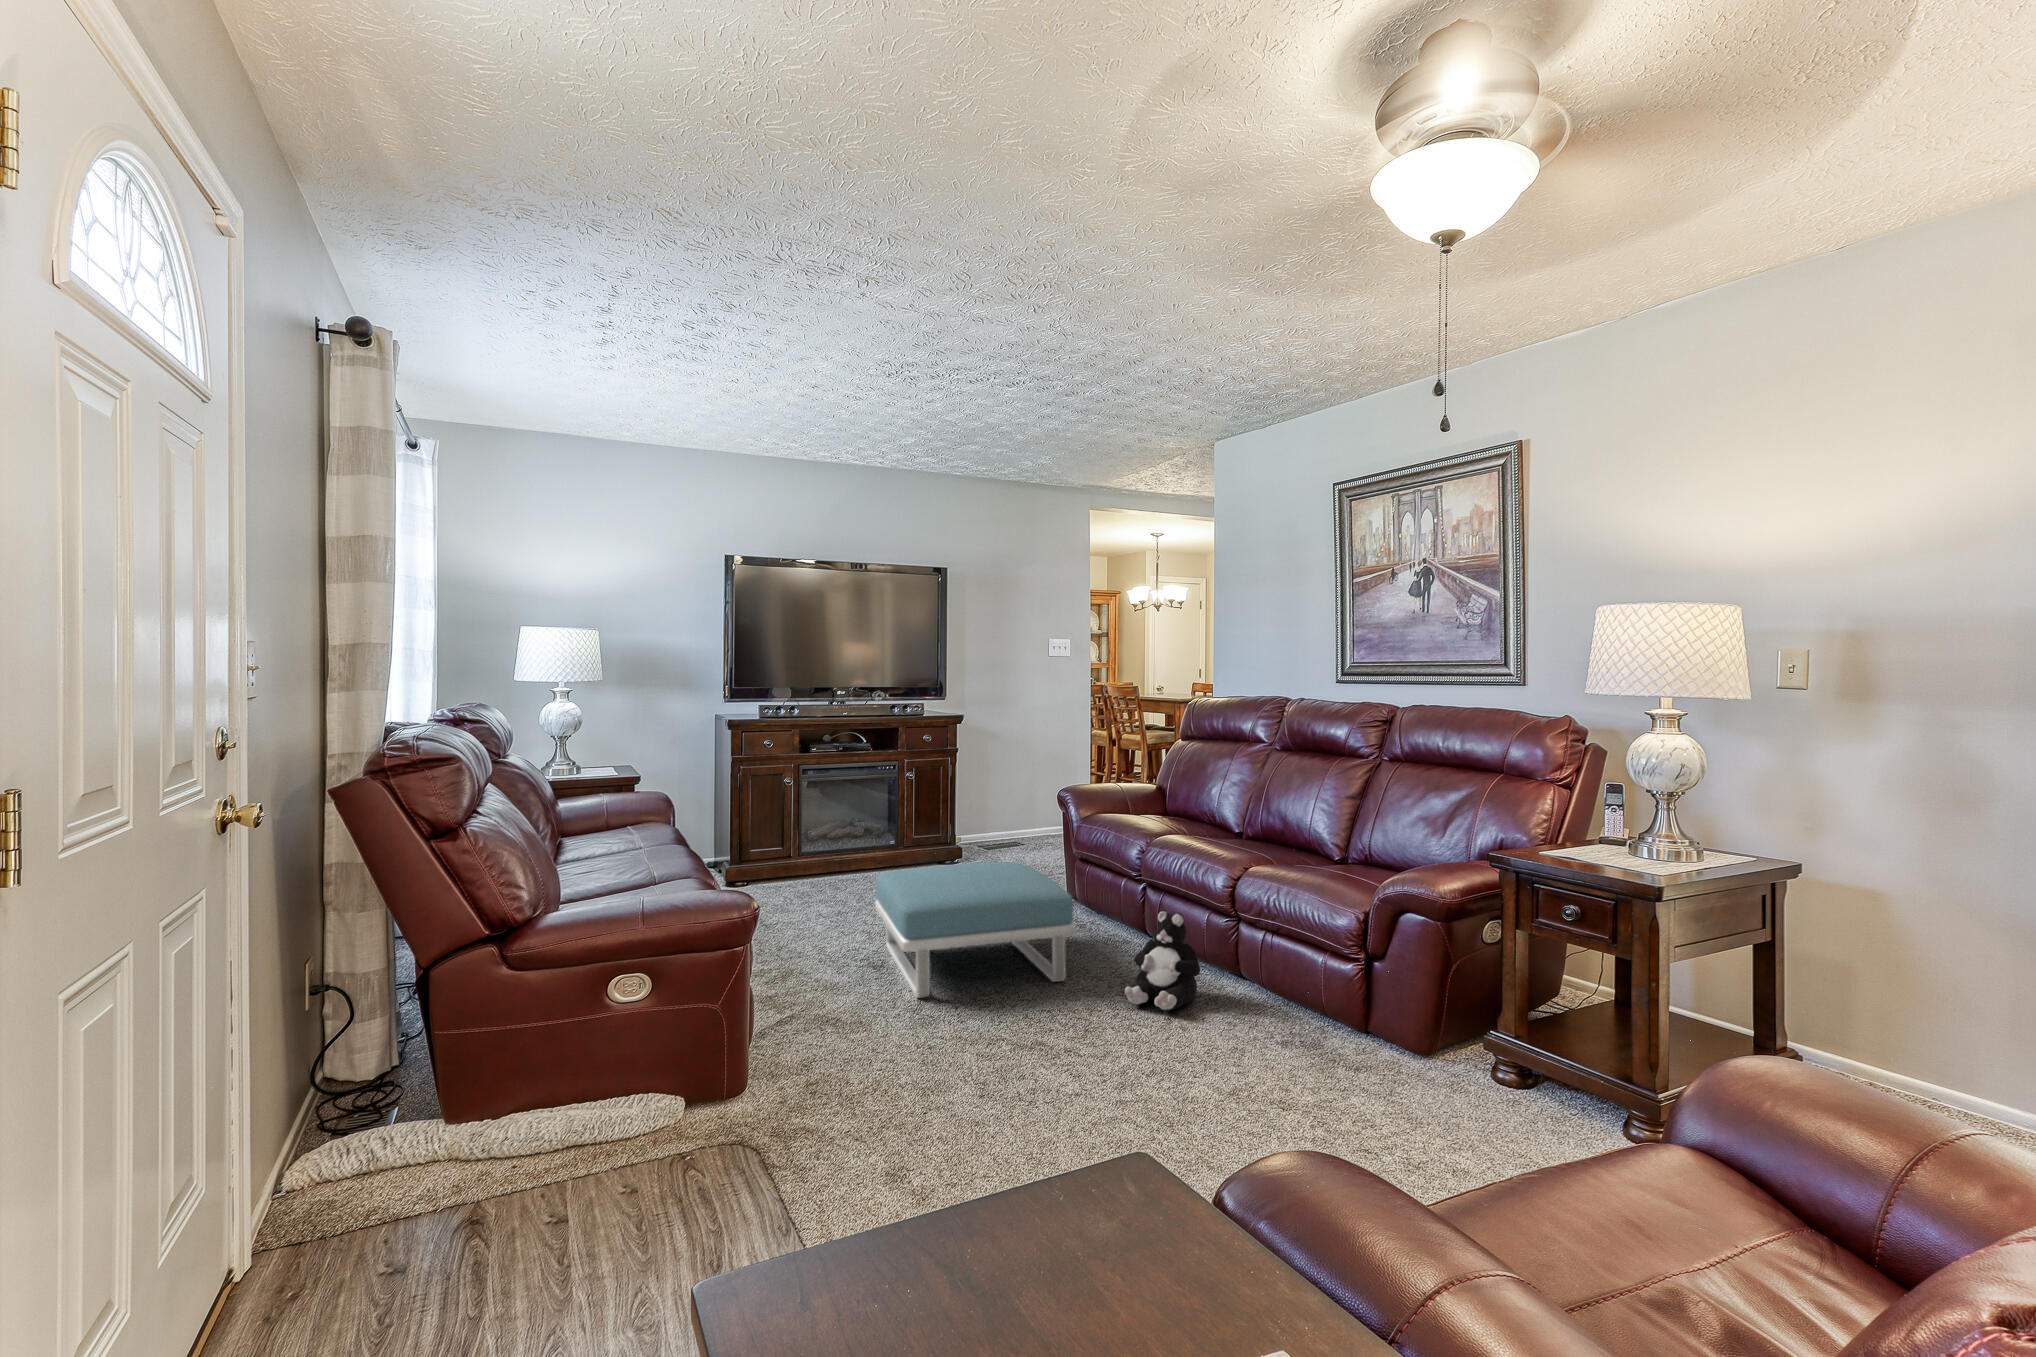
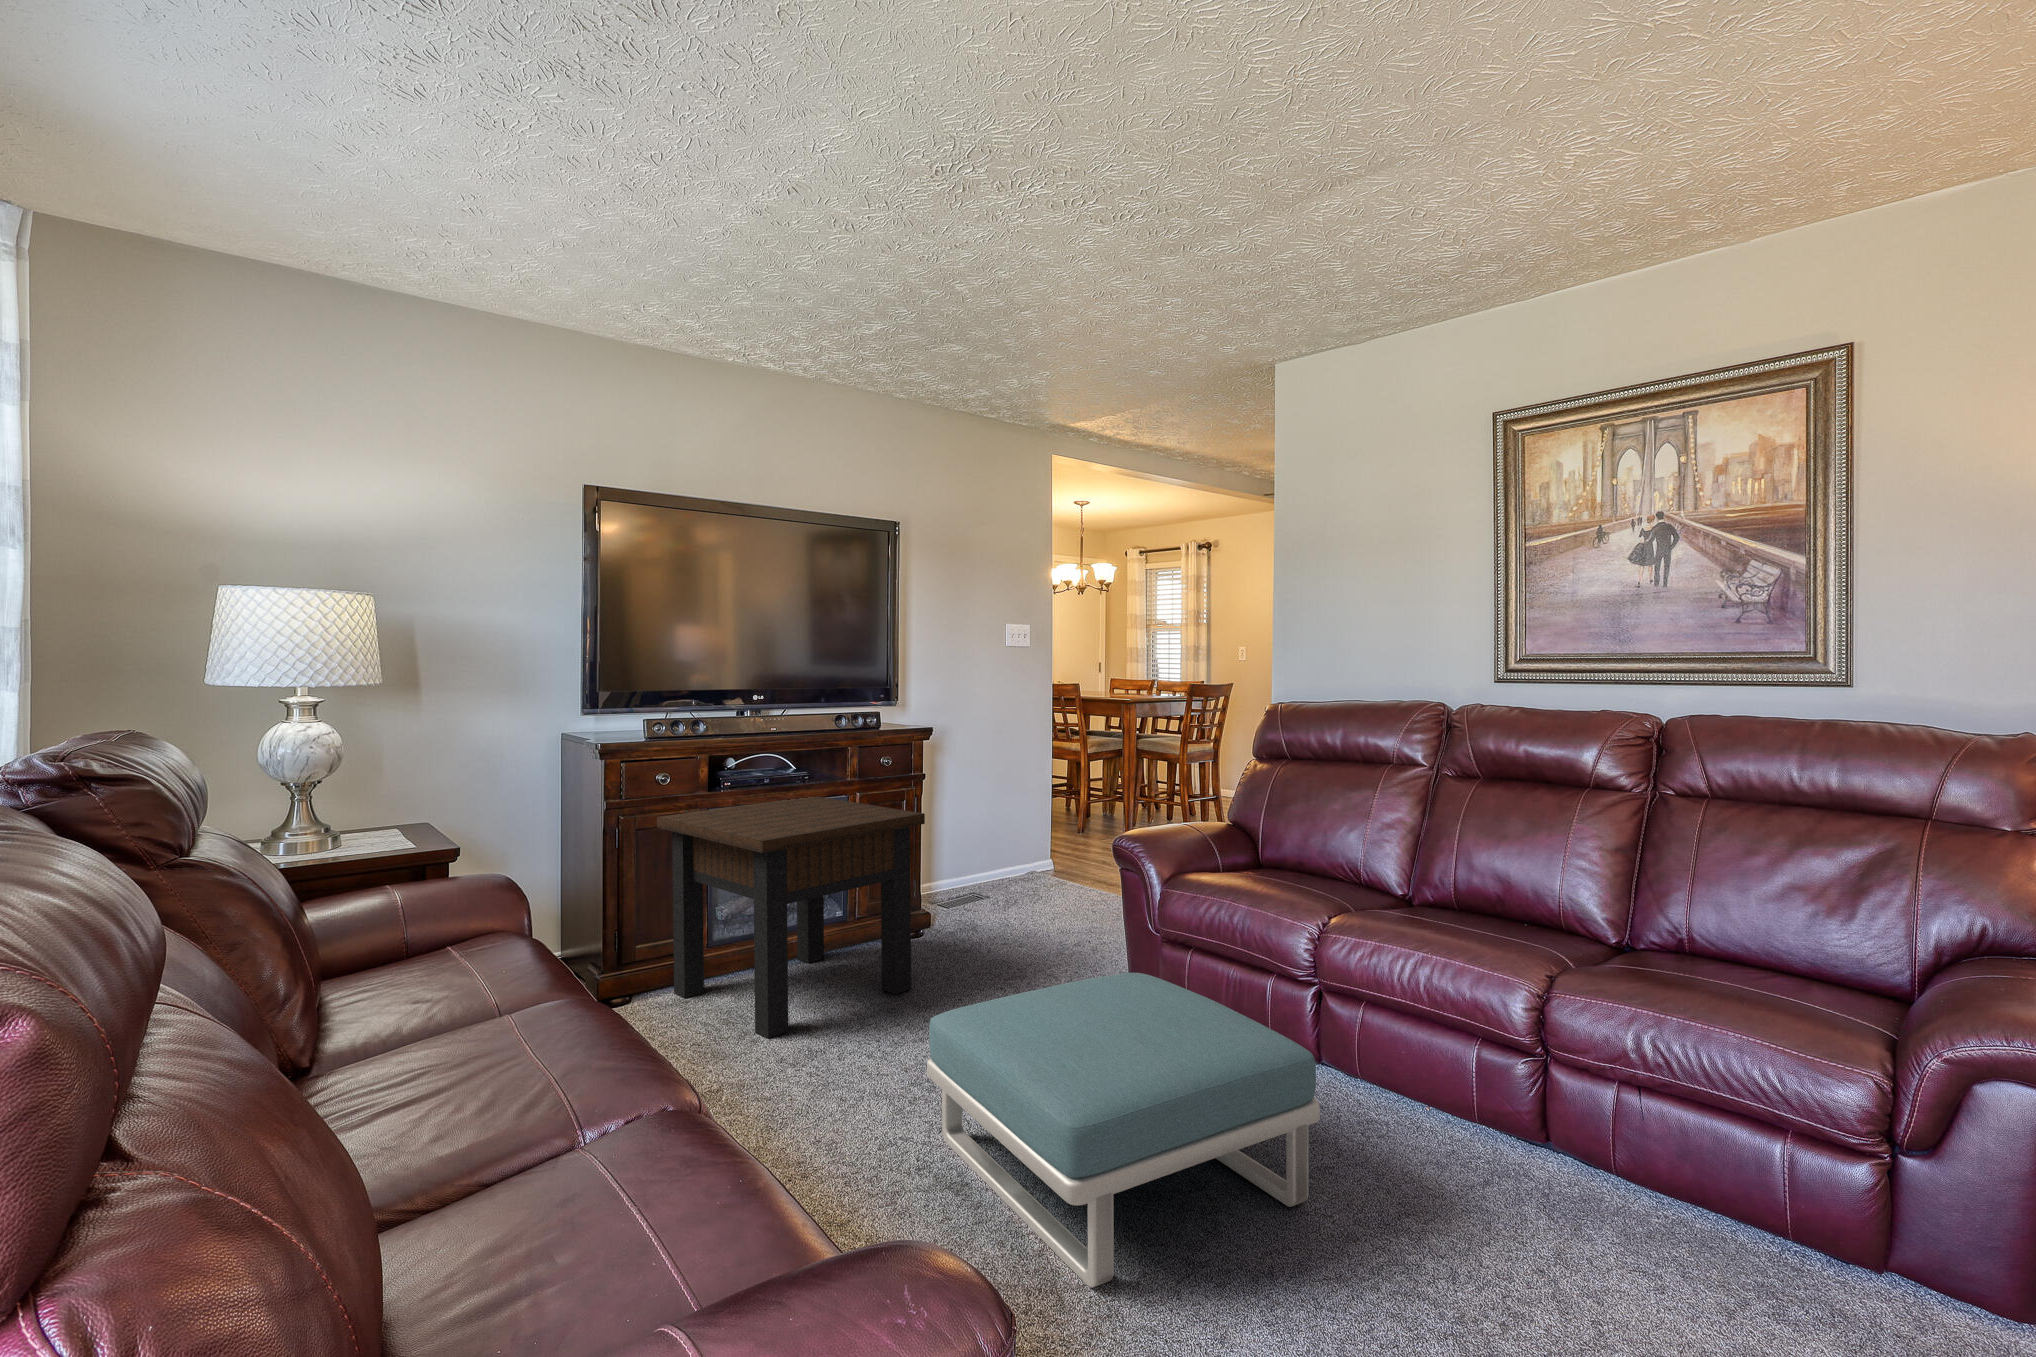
side table: none [764,760,930,904] -> present [657,796,925,1038]
plush toy: present [1125,911,1200,1010] -> none [1440,1076,1578,1274]

